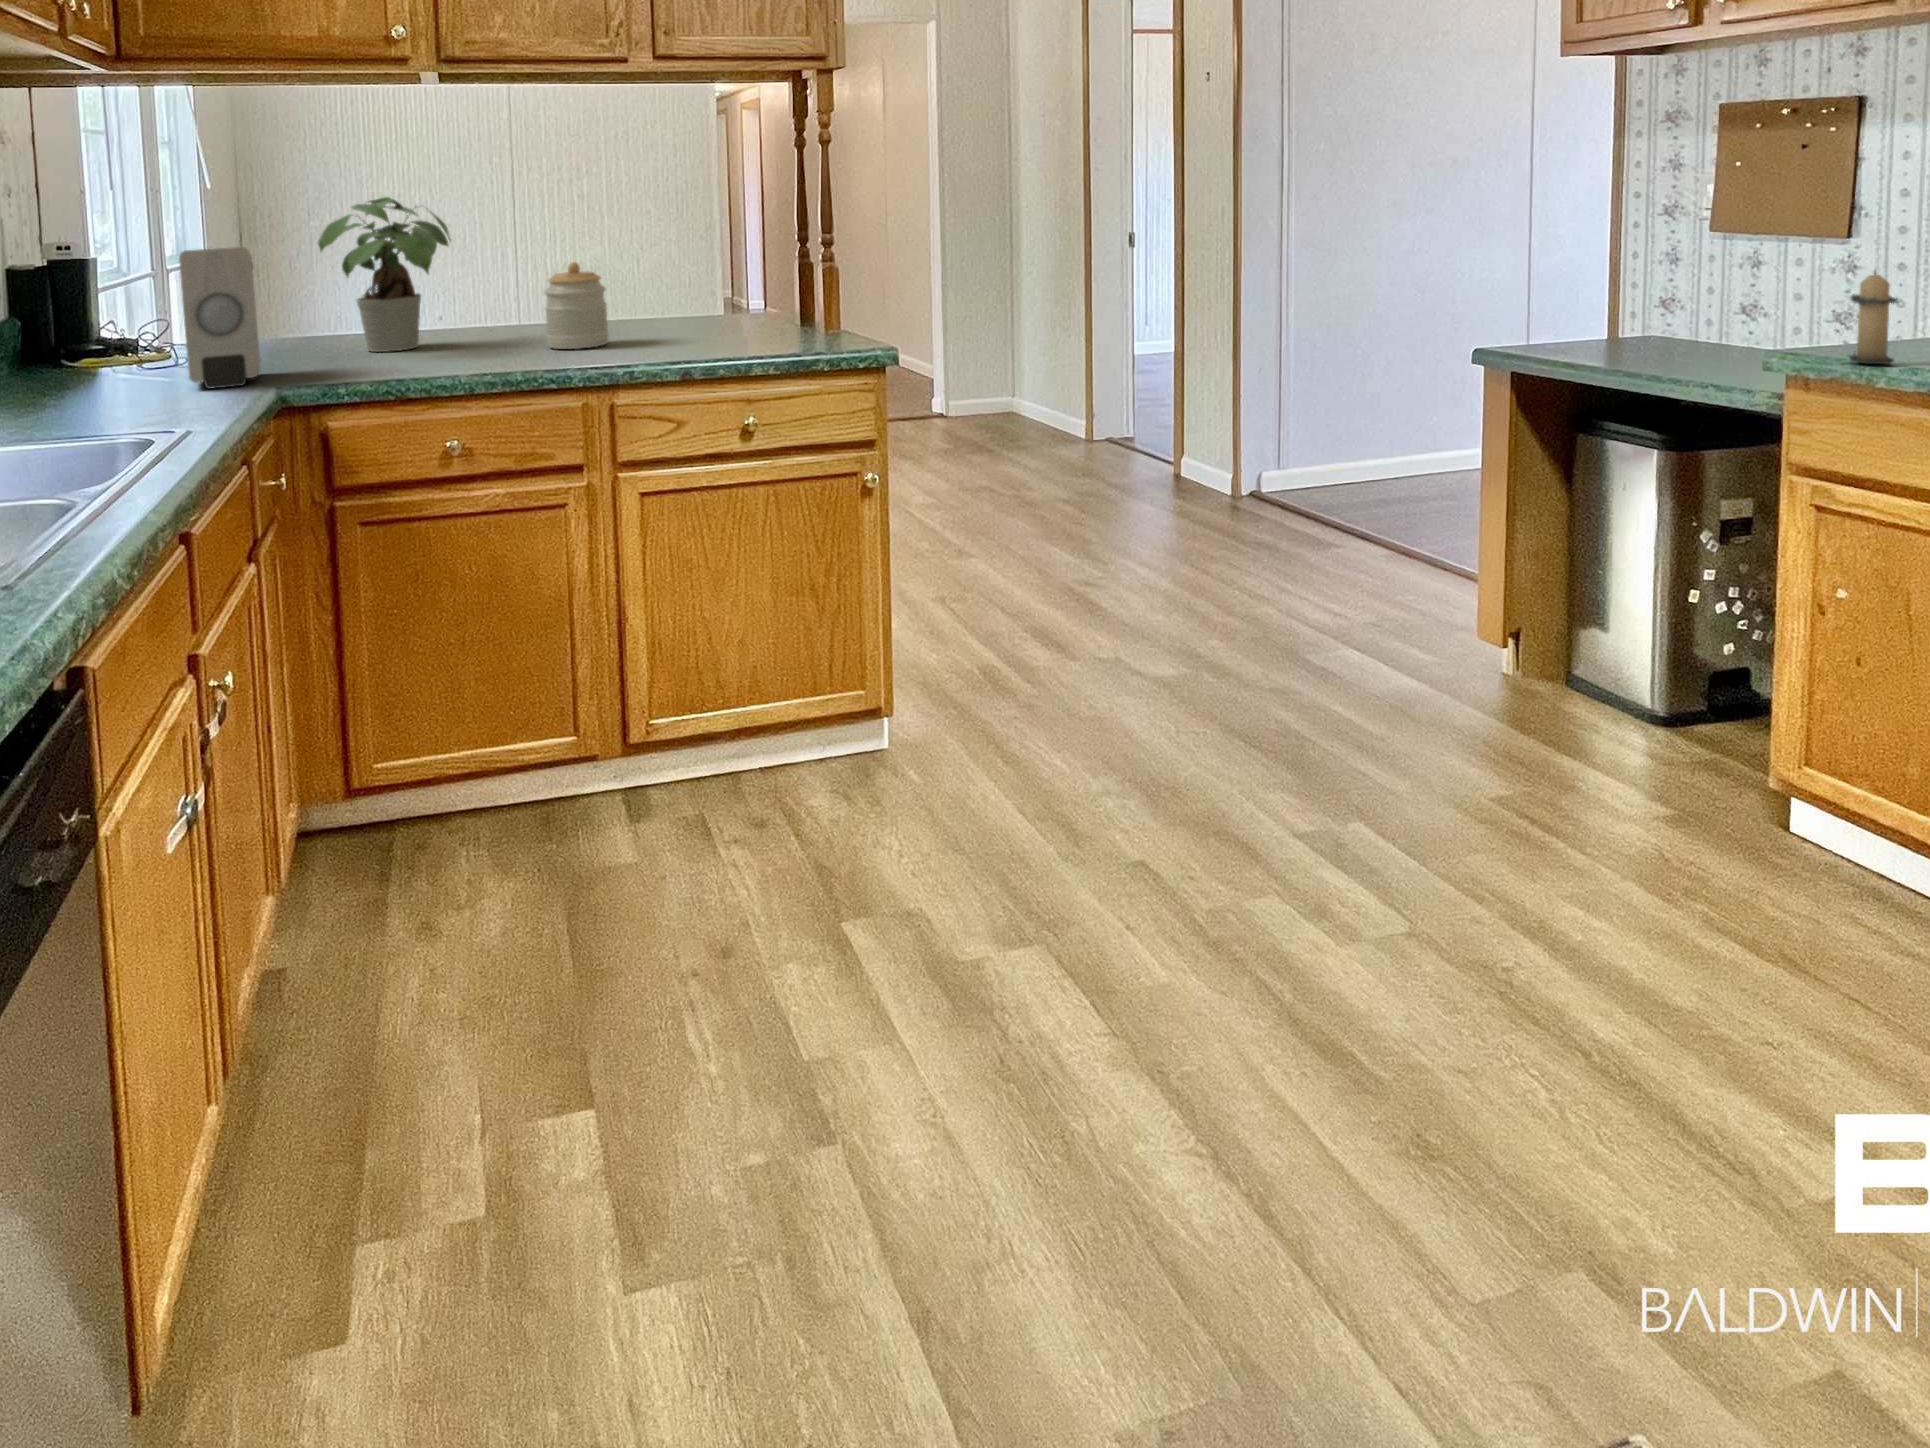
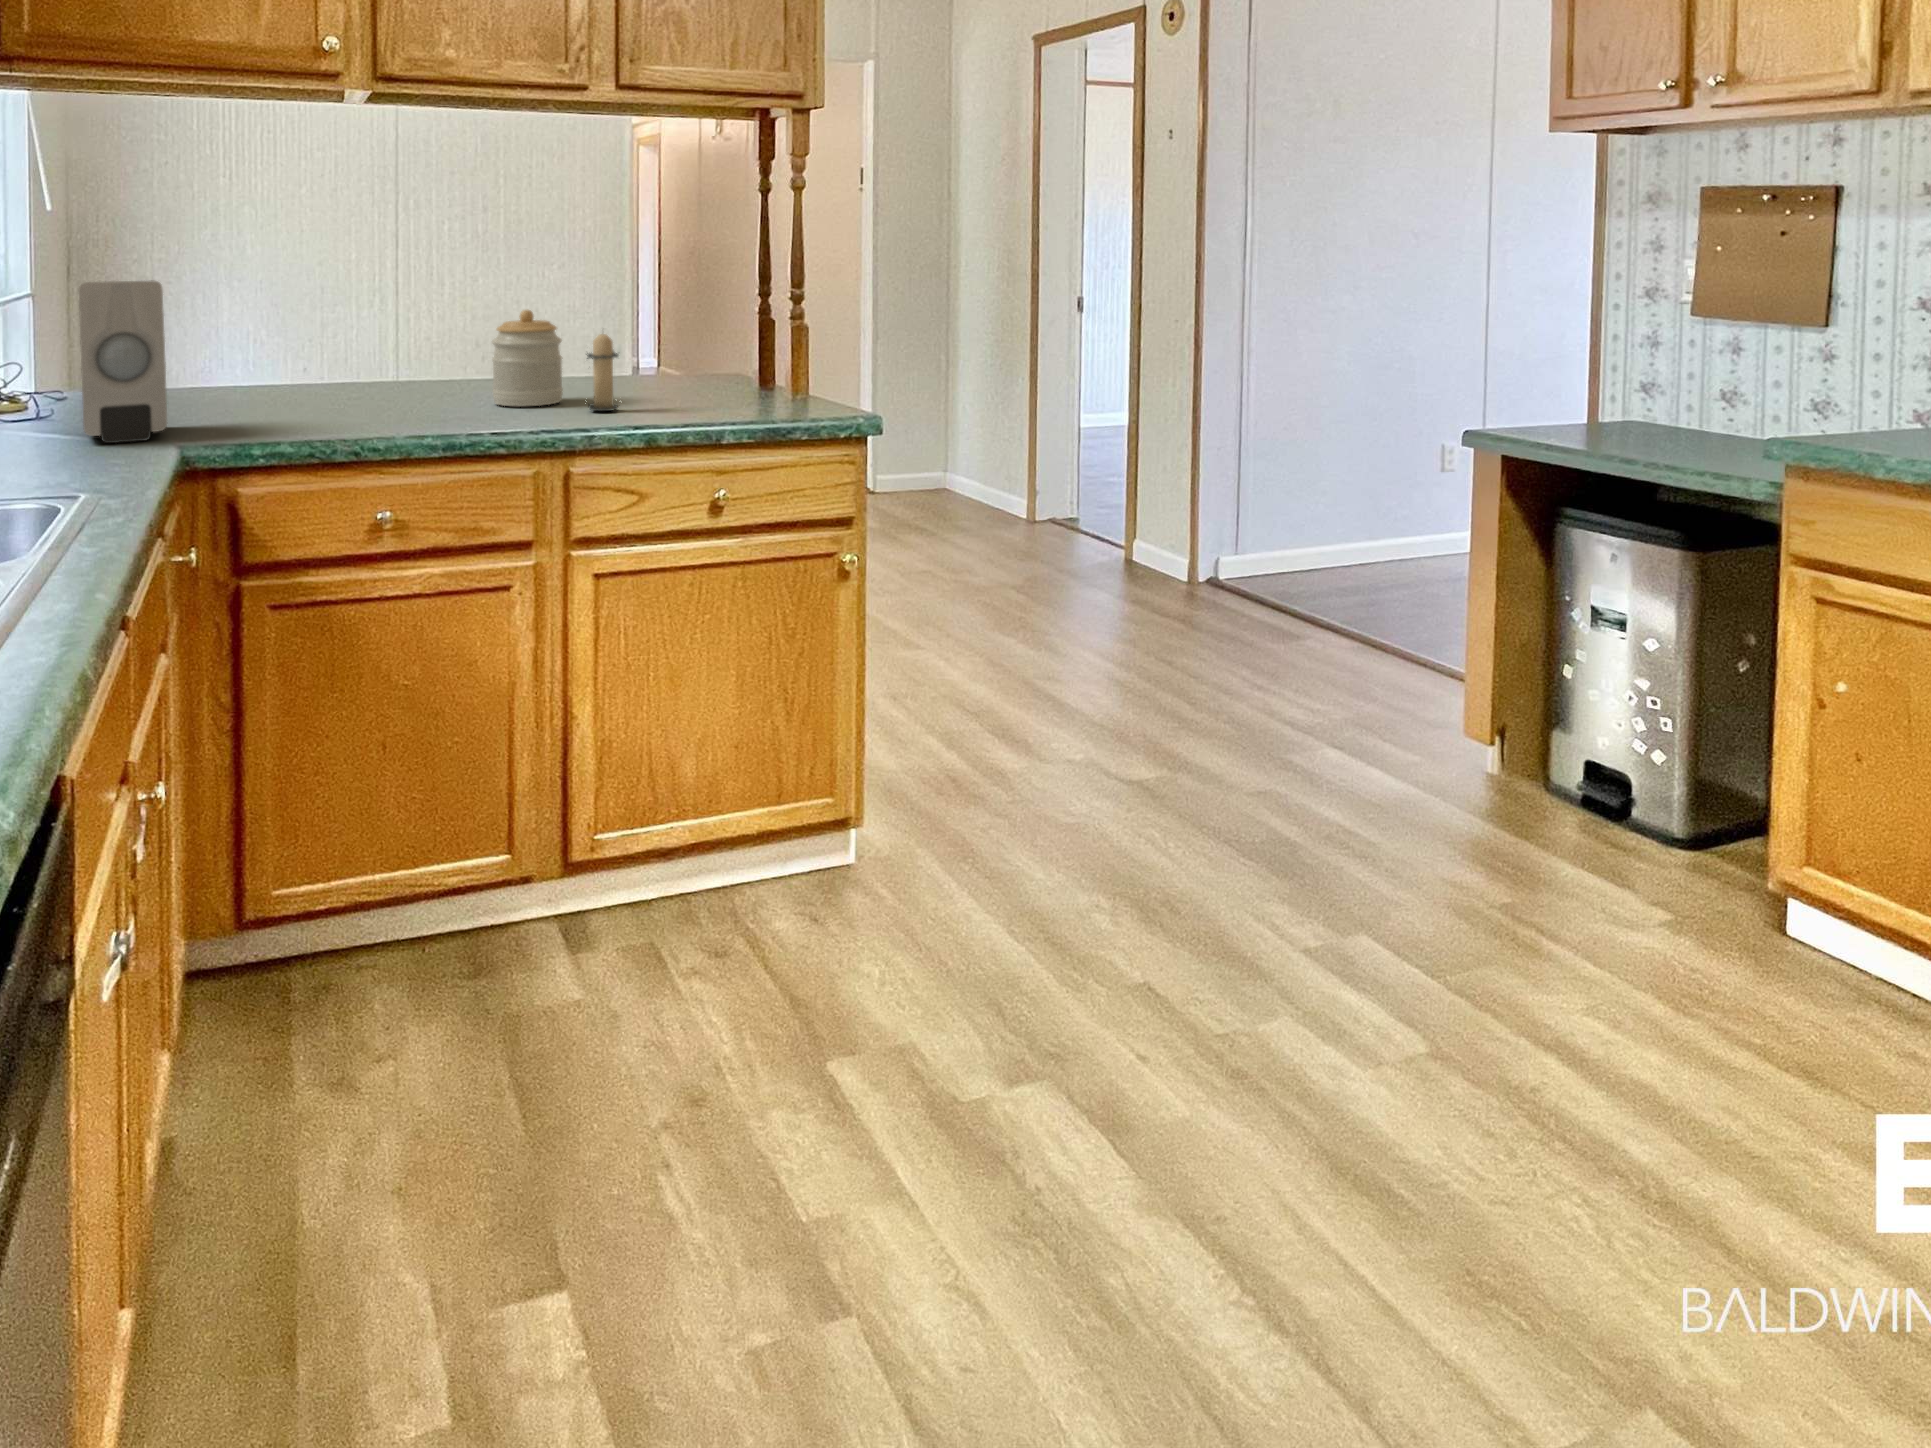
potted plant: present [318,197,451,352] -> none [231,229,381,404]
candle: present [1849,273,1898,364] -> present [586,334,618,411]

